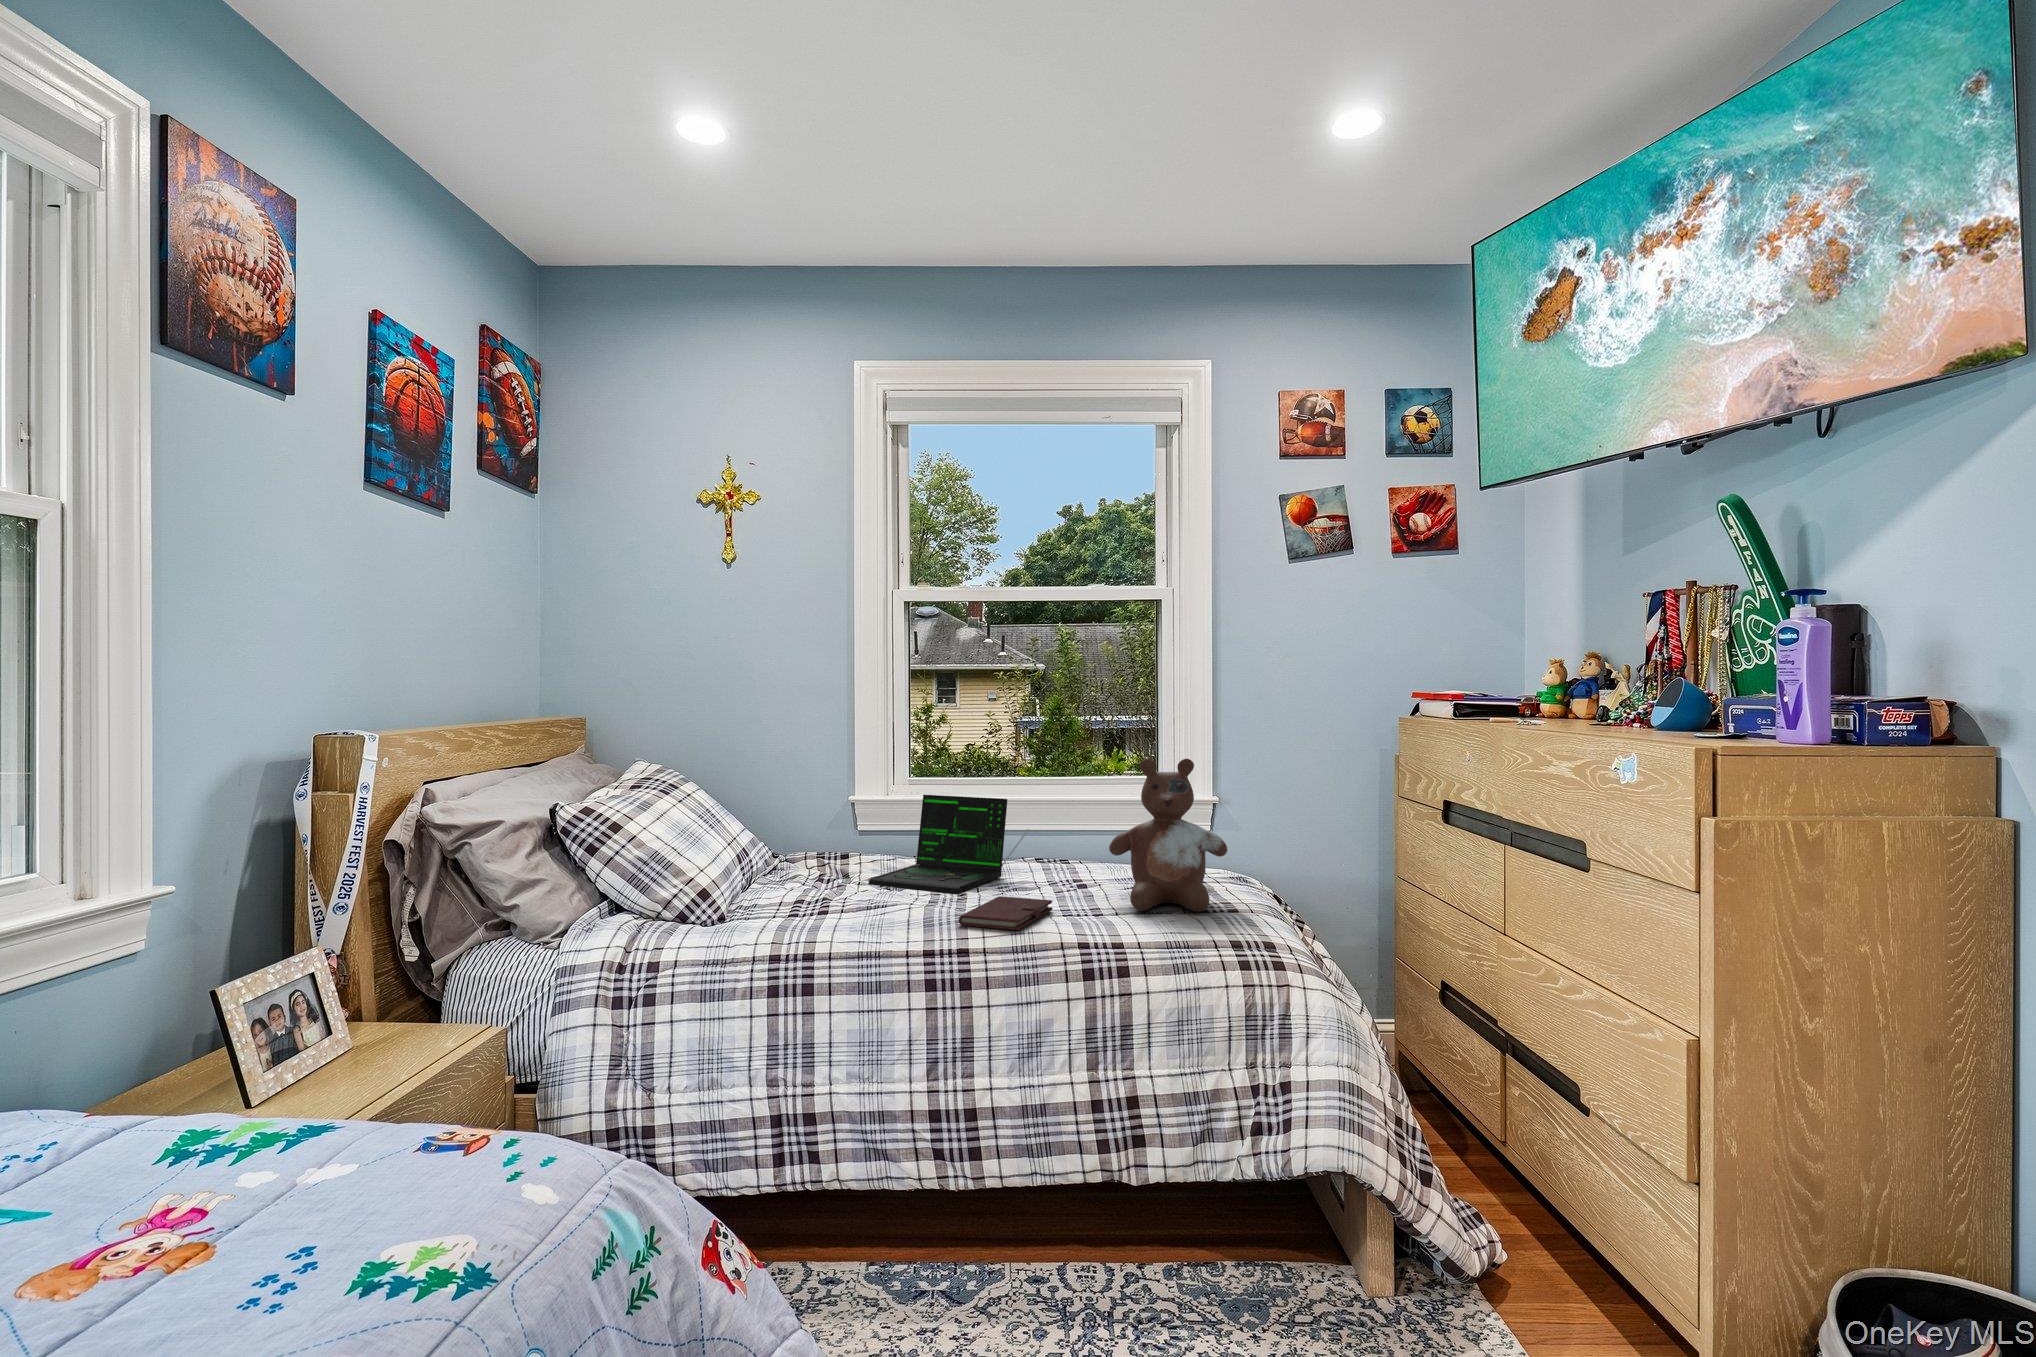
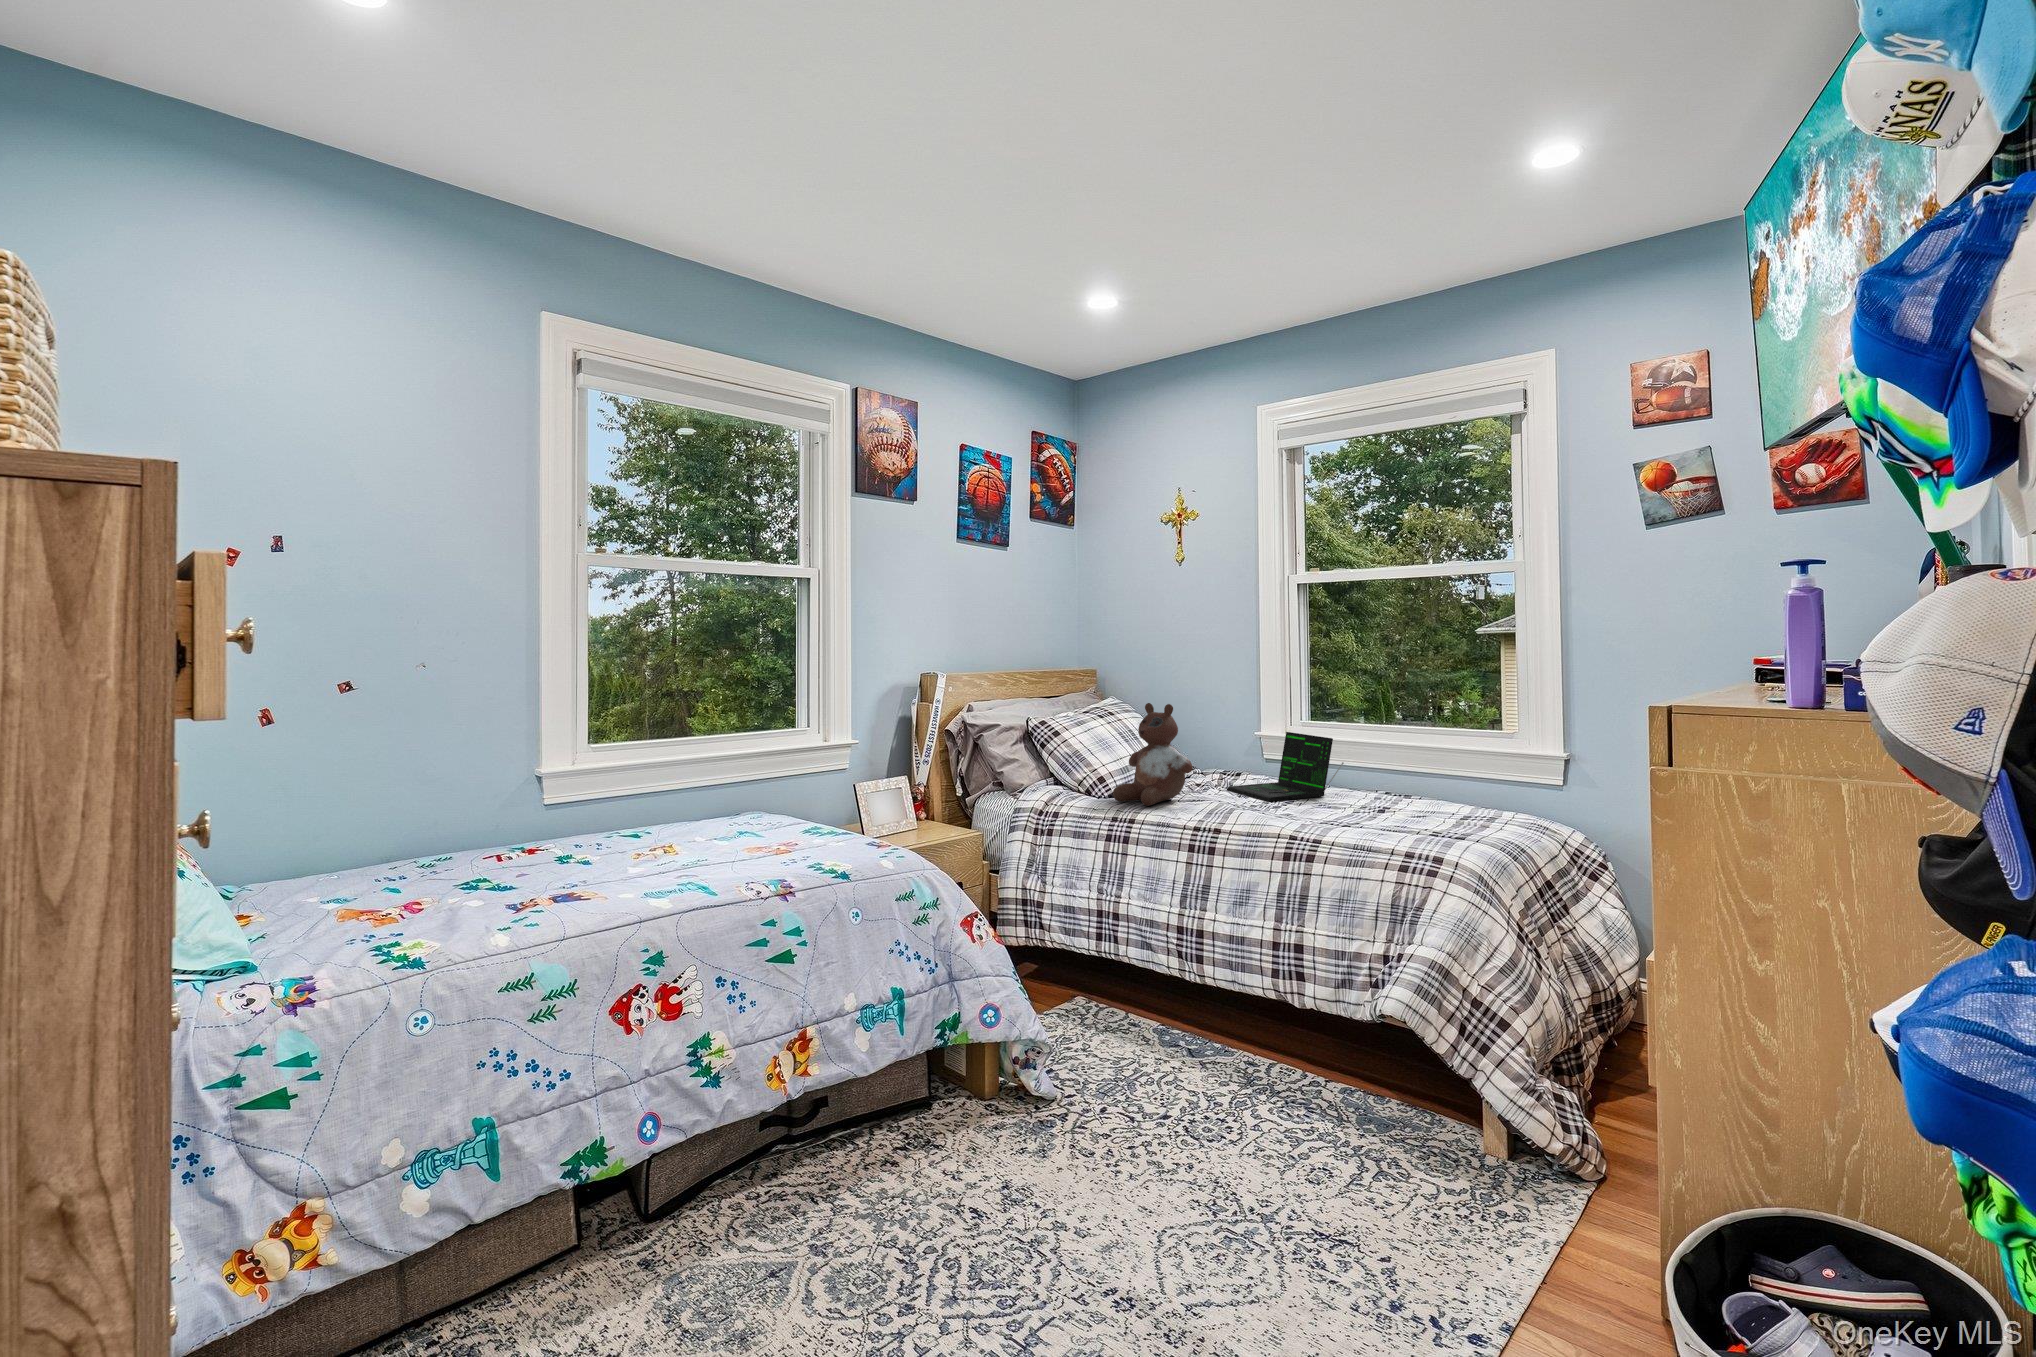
stuffed bear: present [1109,759,1227,912] -> present [1113,703,1193,806]
notebook: present [959,896,1053,930] -> none [1225,804,1305,823]

